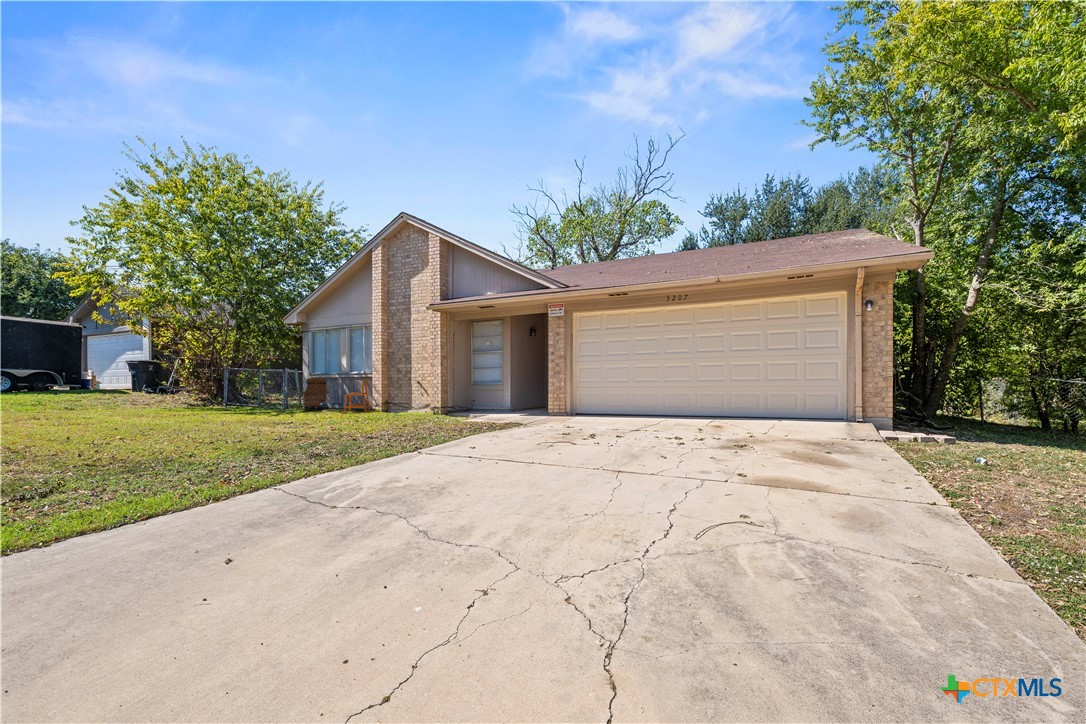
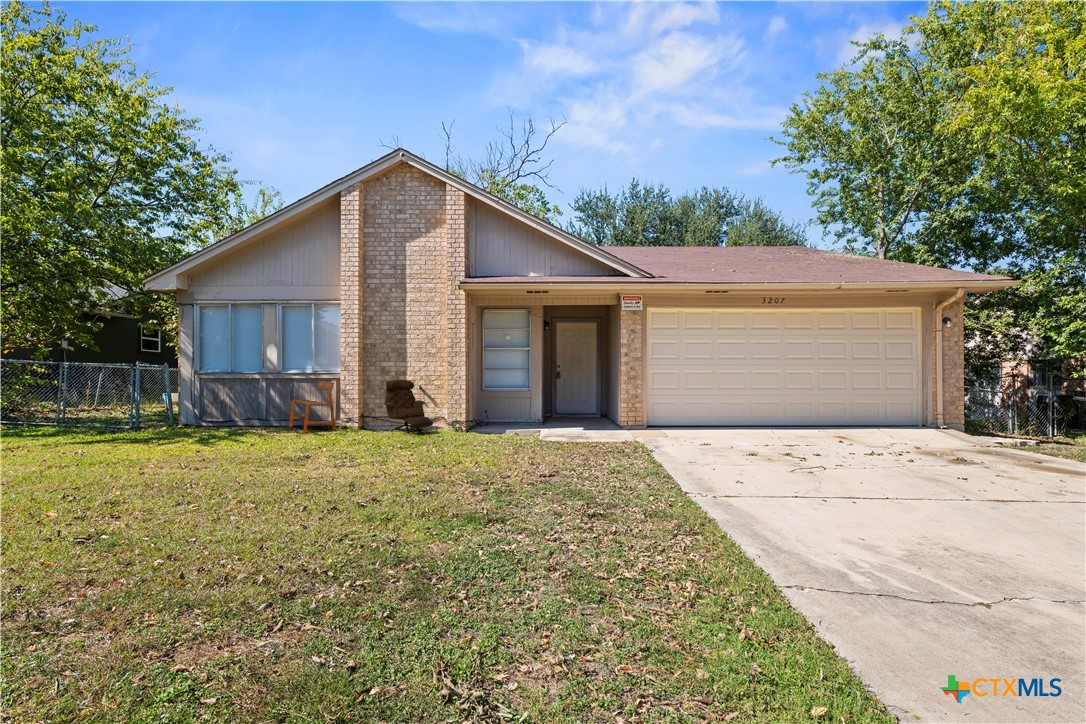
lounge chair: present [302,378,329,411] -> present [384,380,433,435]

